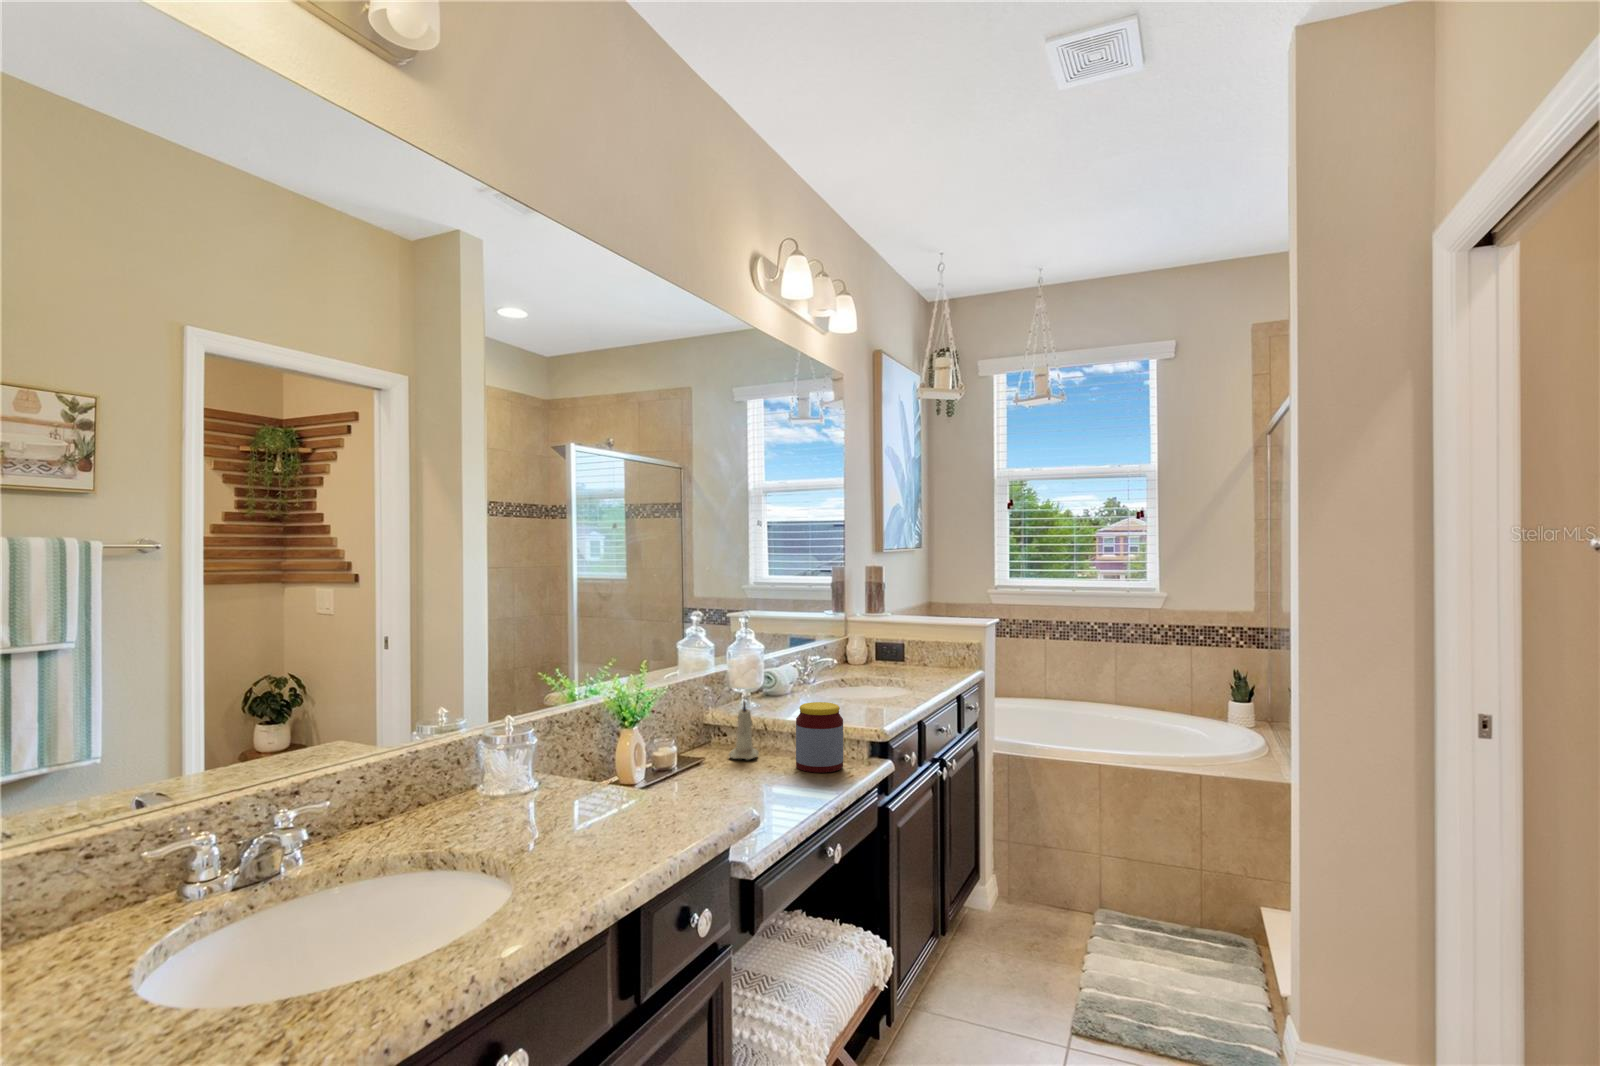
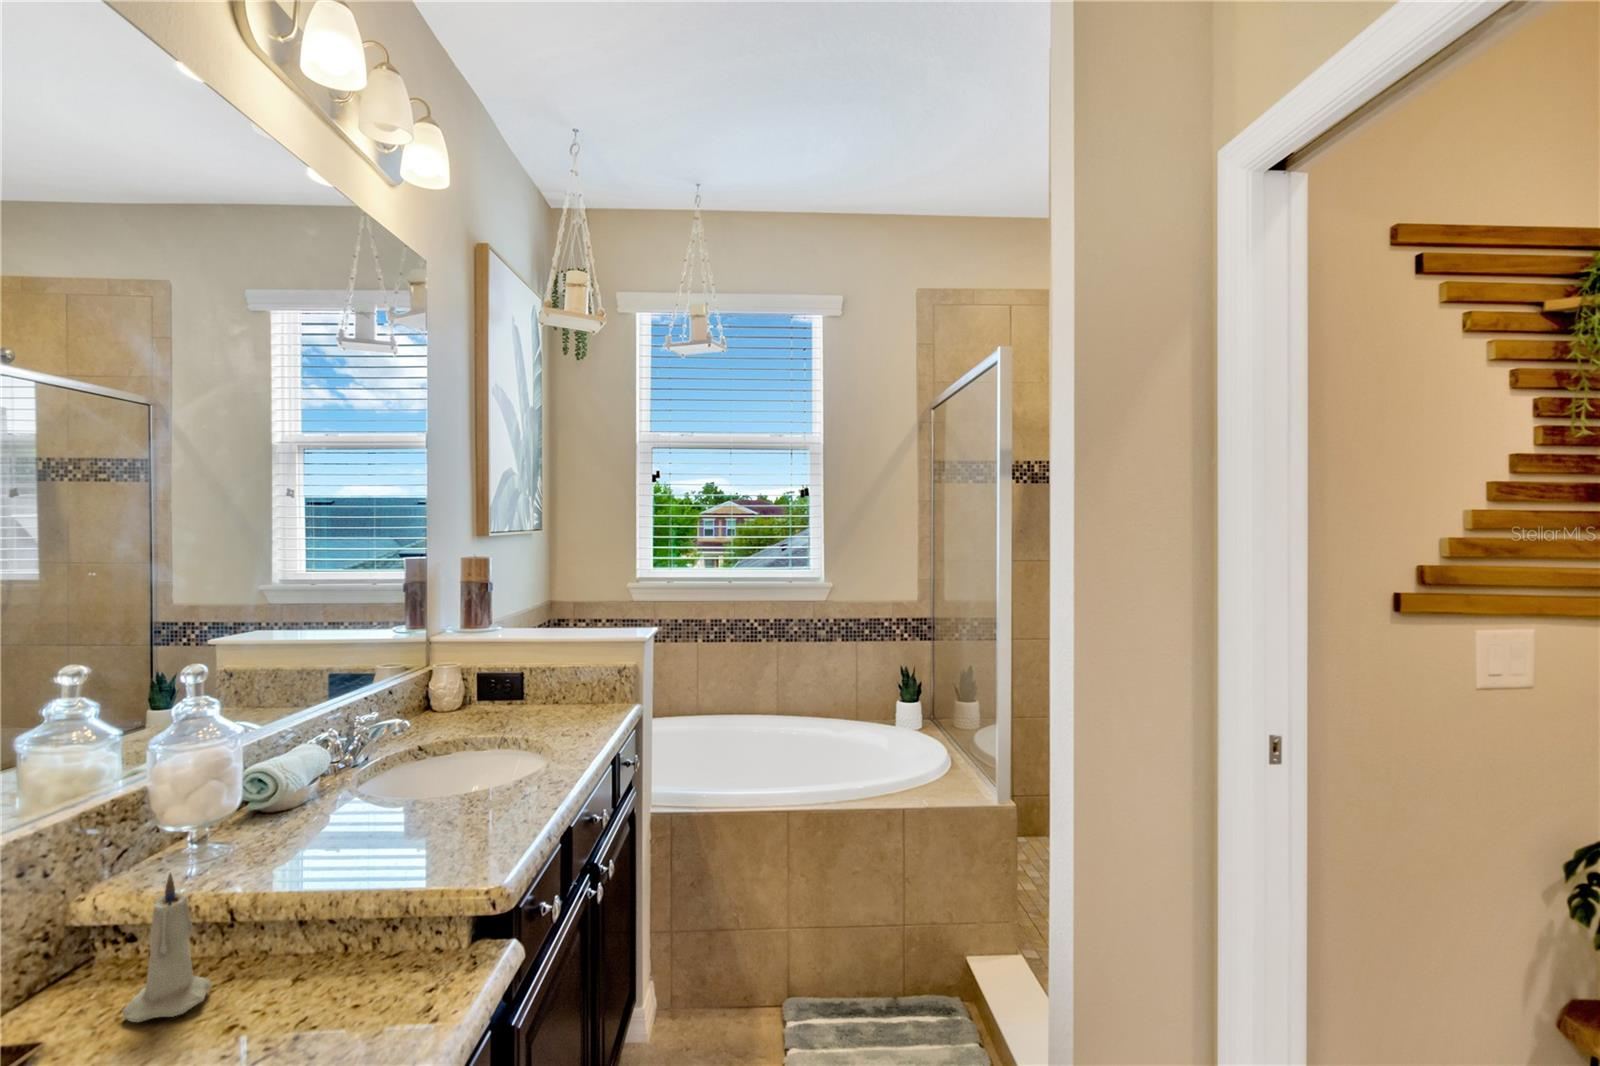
jar: present [796,702,843,773] -> none [302,852,416,1024]

